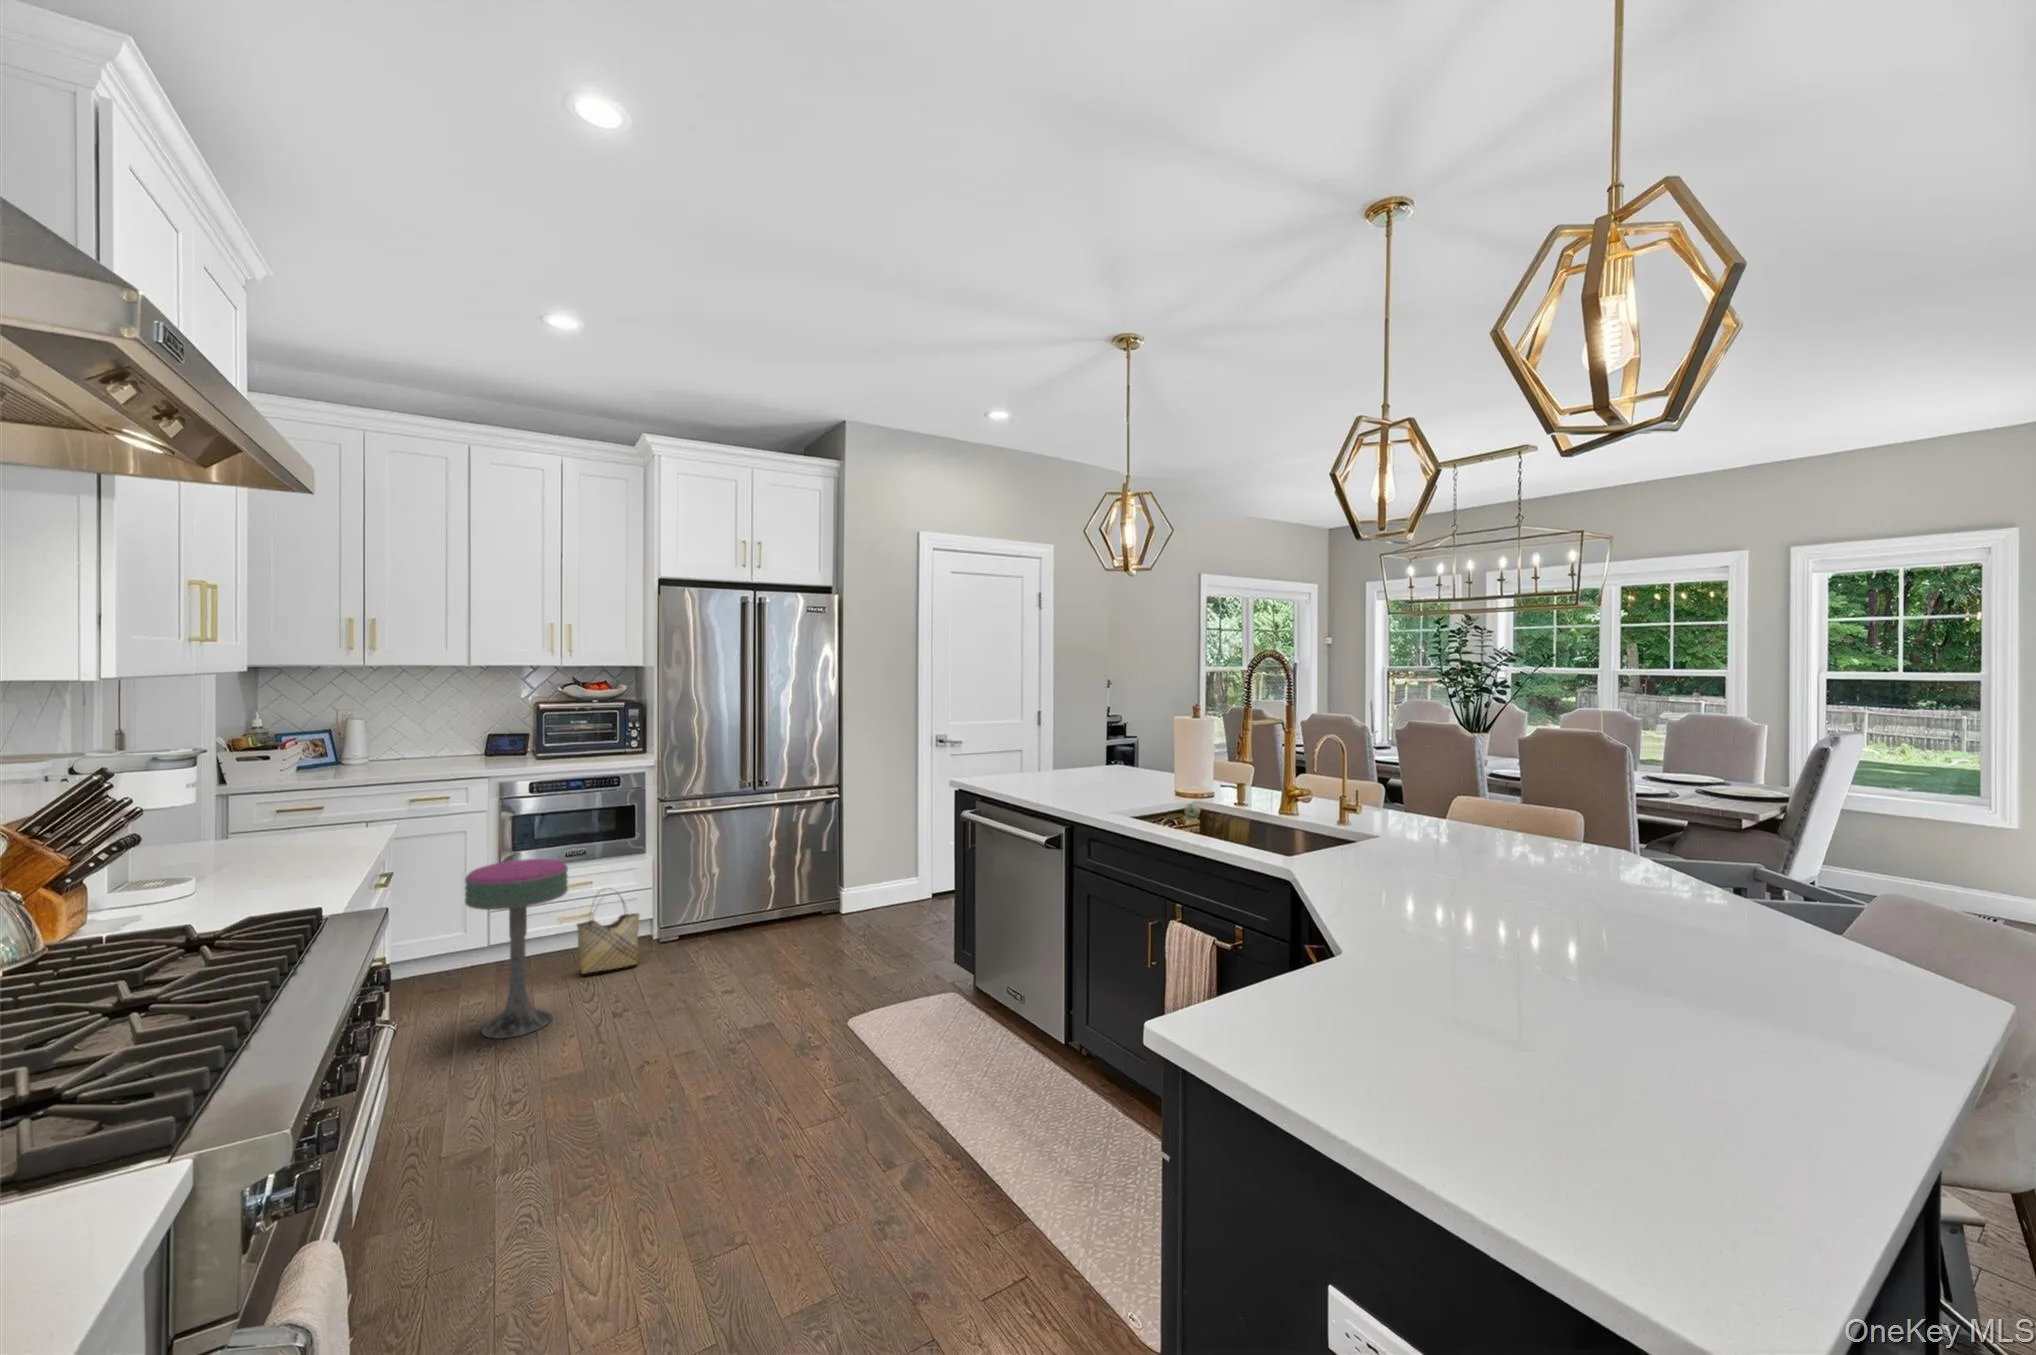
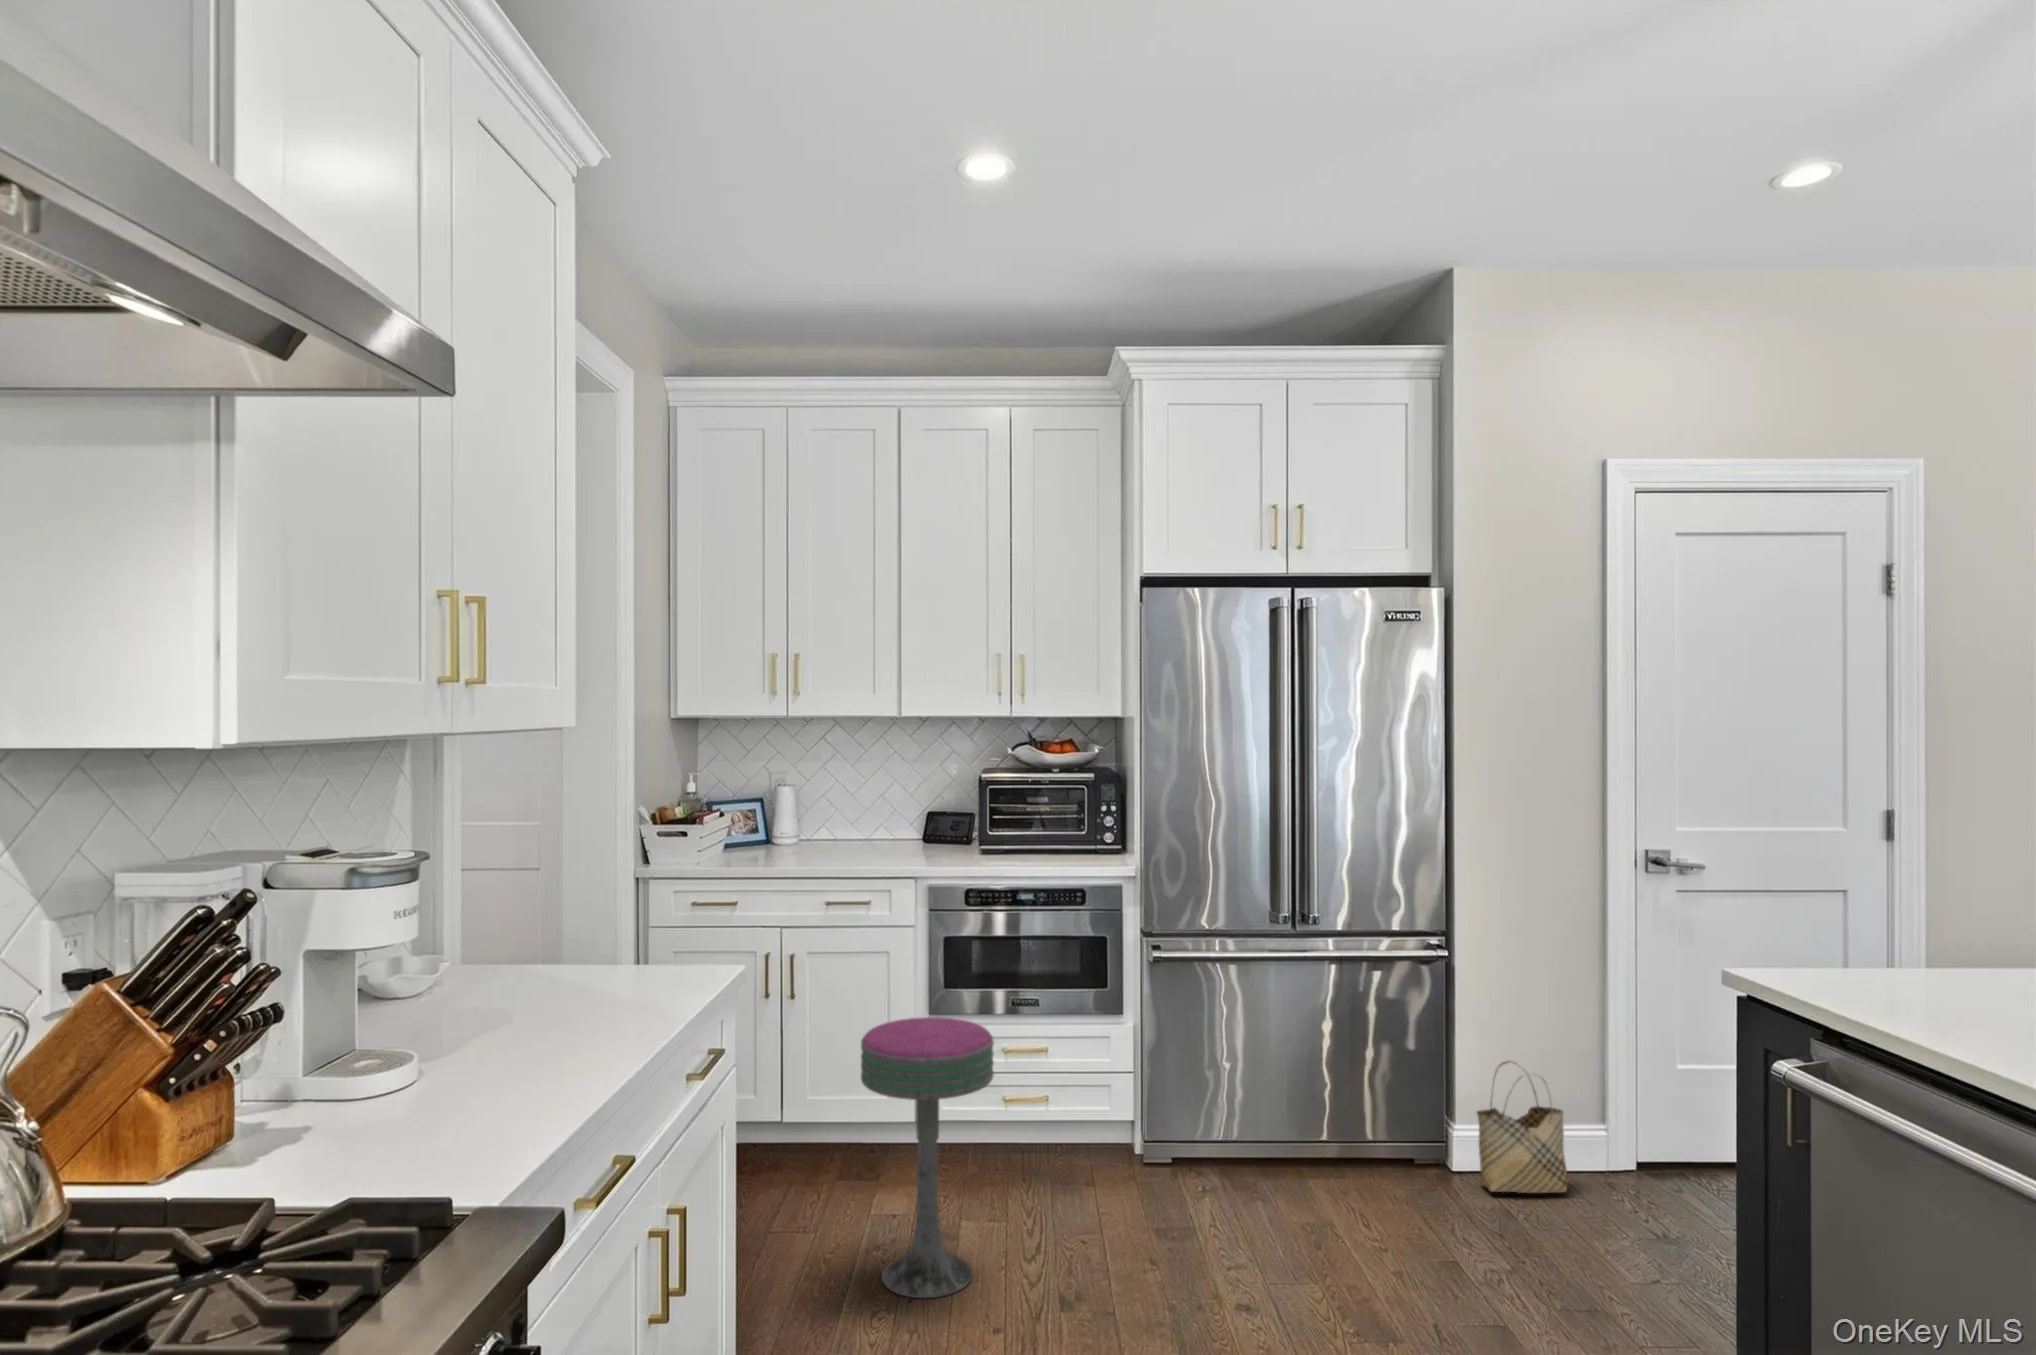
woven basket: present [577,893,639,974] -> present [1477,1061,1568,1193]

